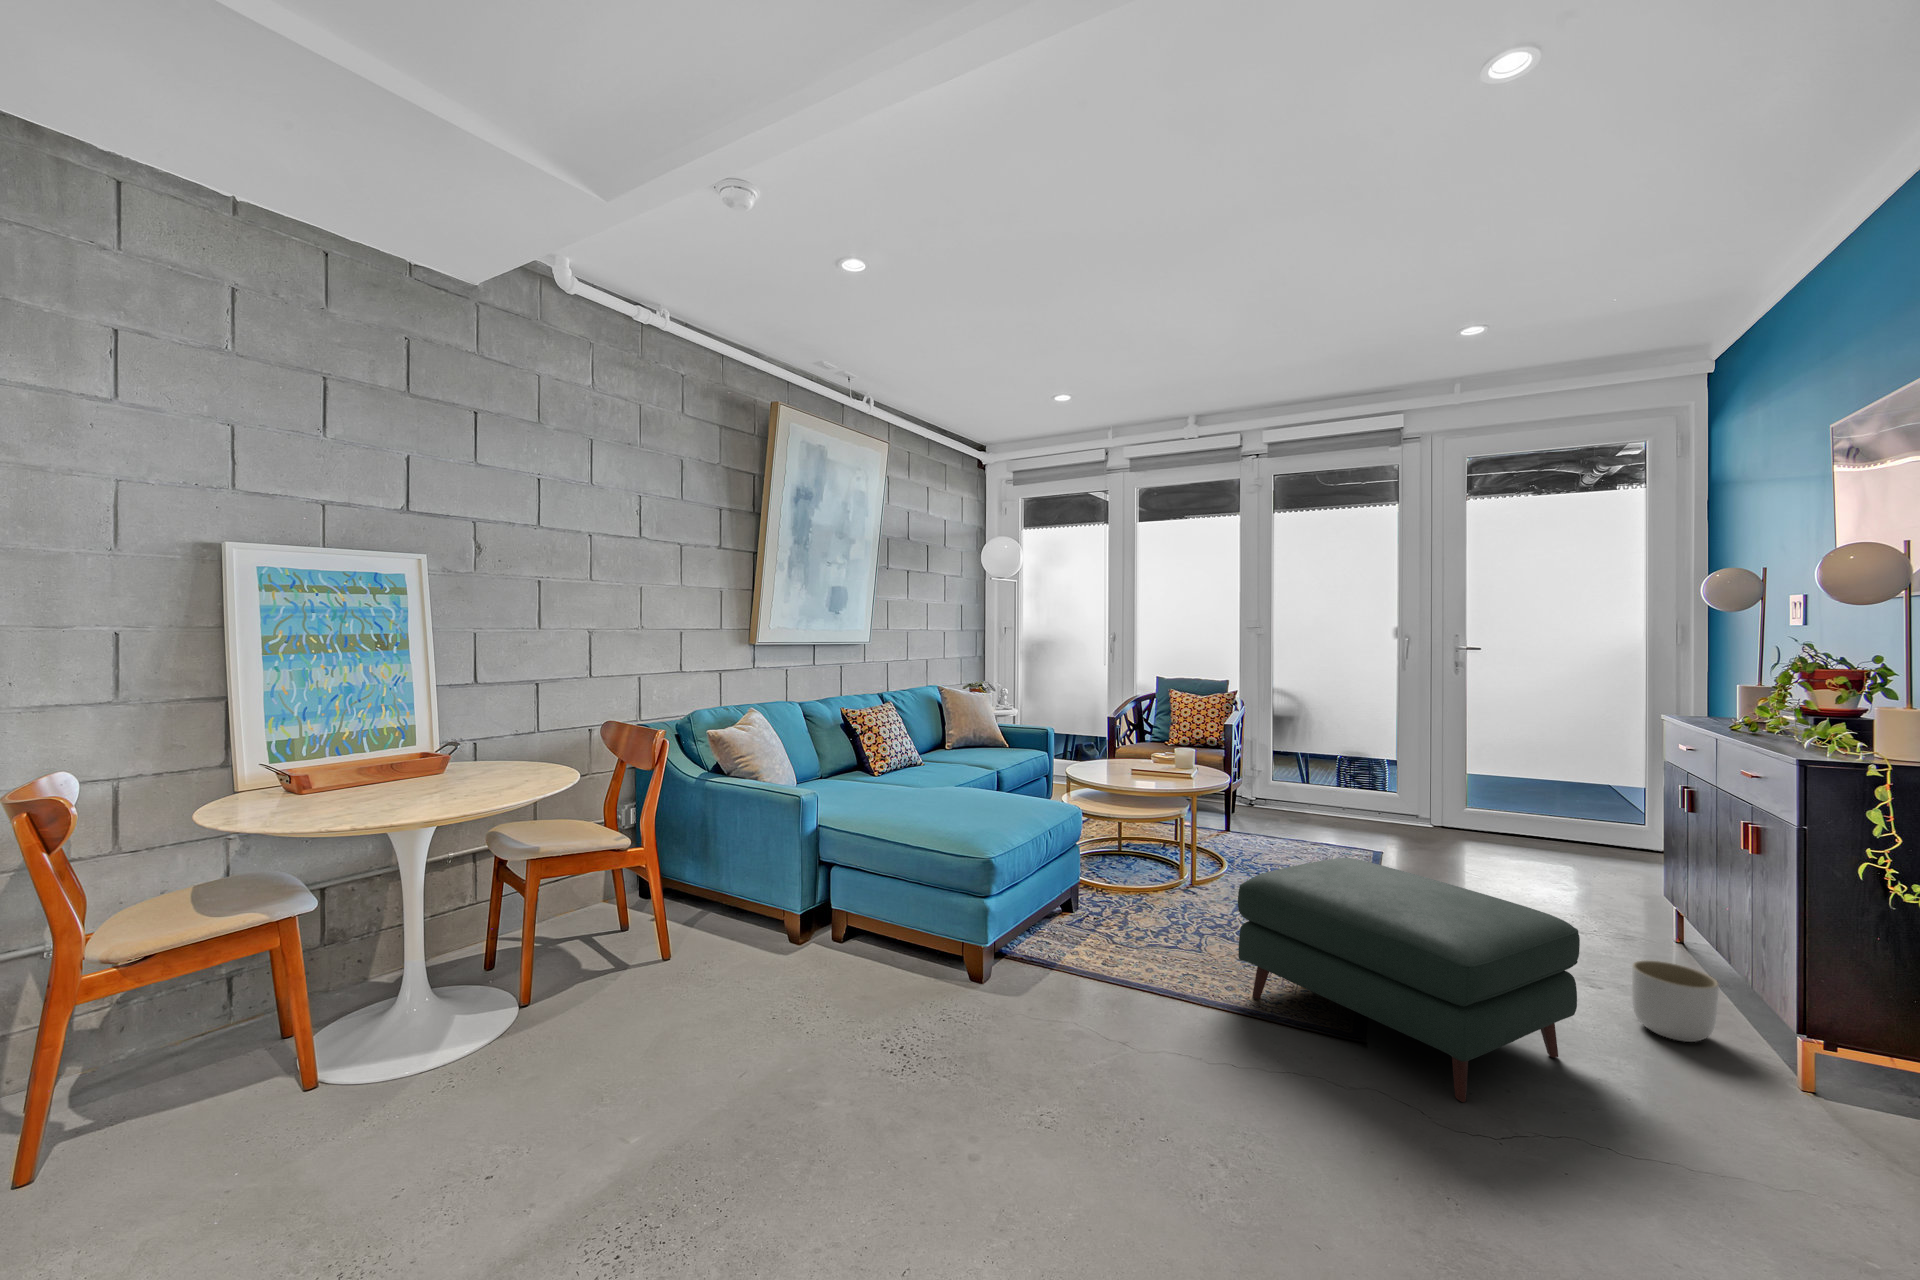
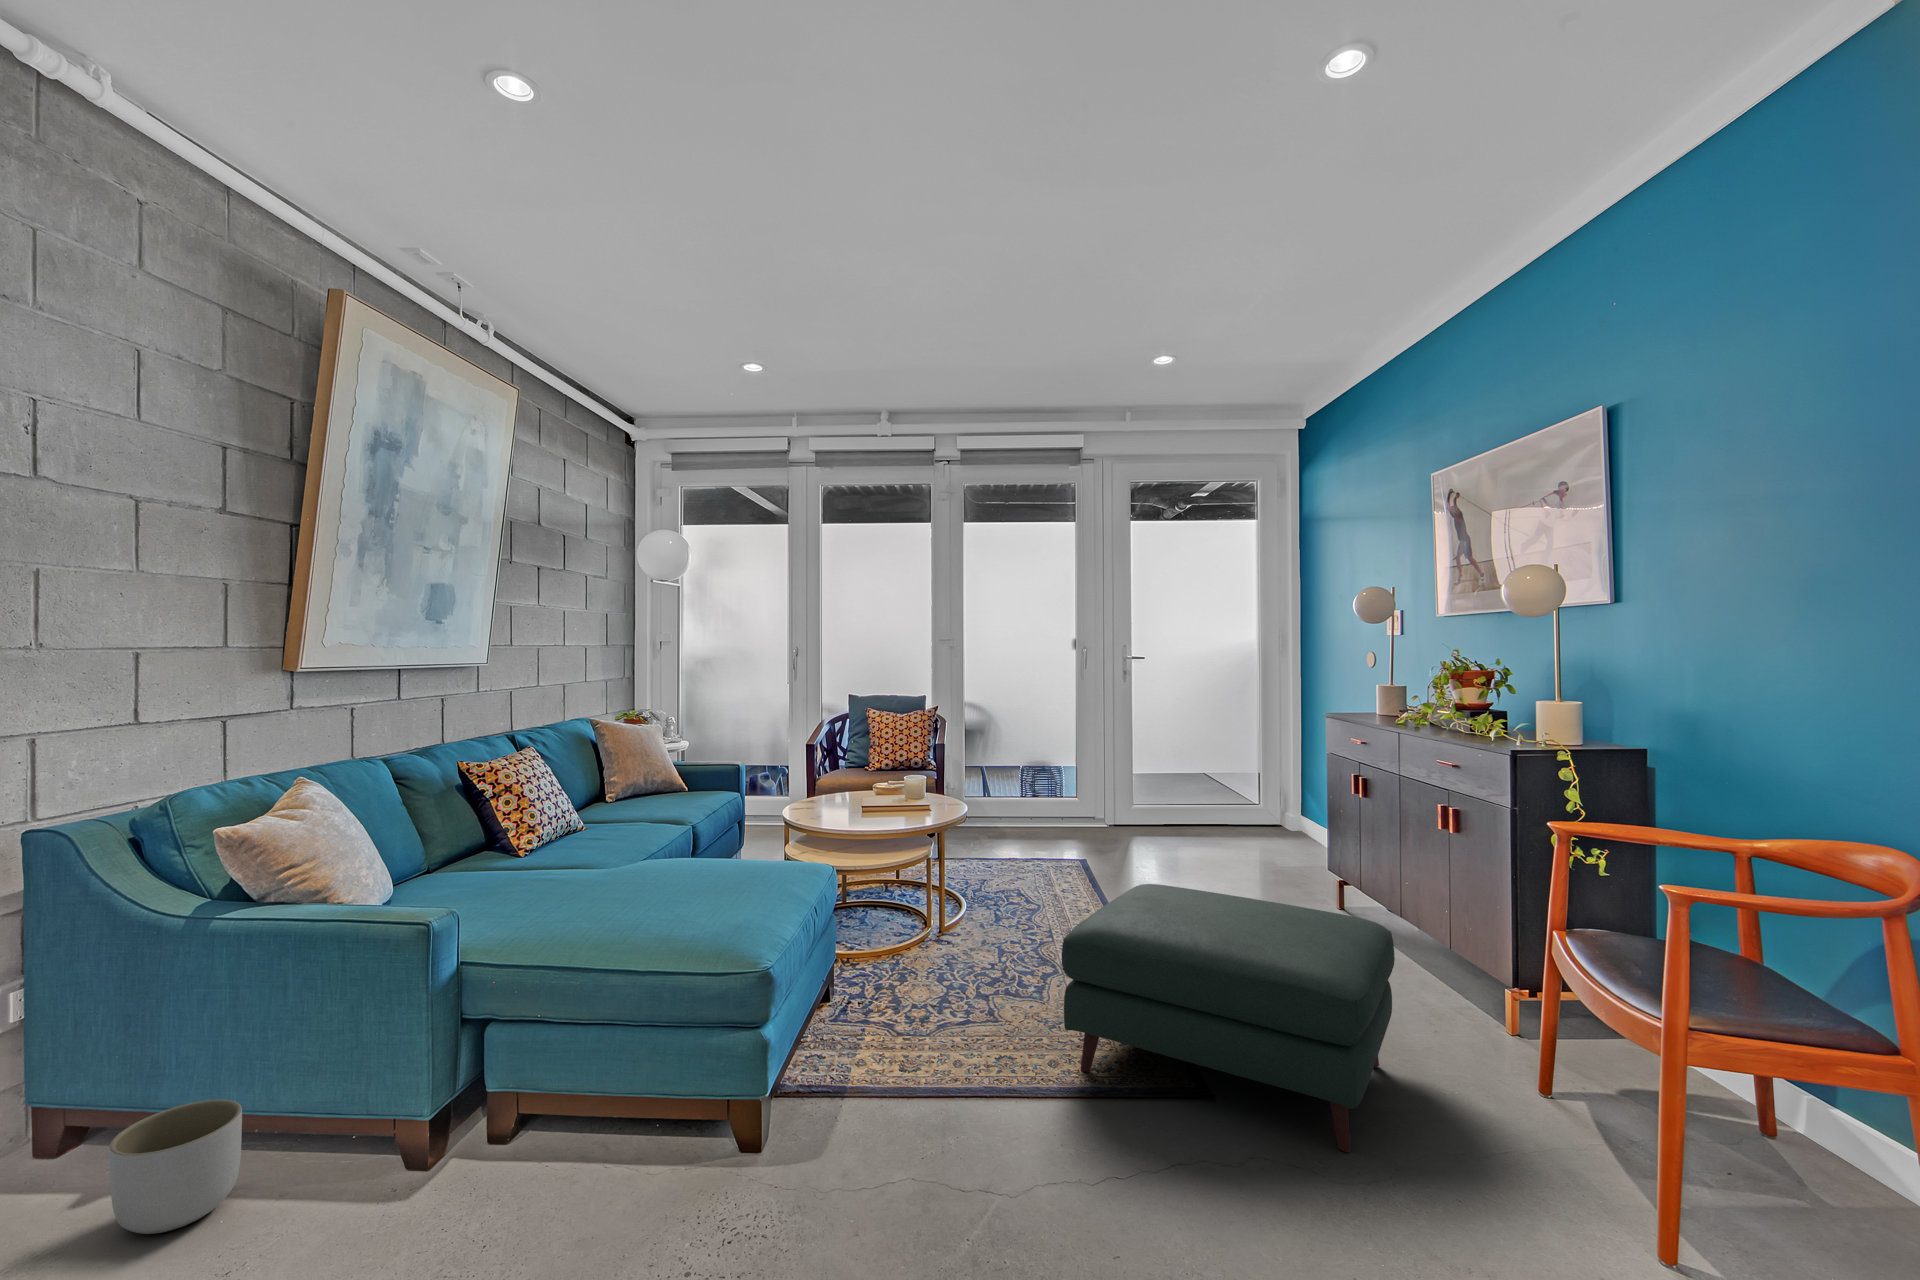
planter: present [1632,960,1719,1042] -> present [109,1100,242,1234]

